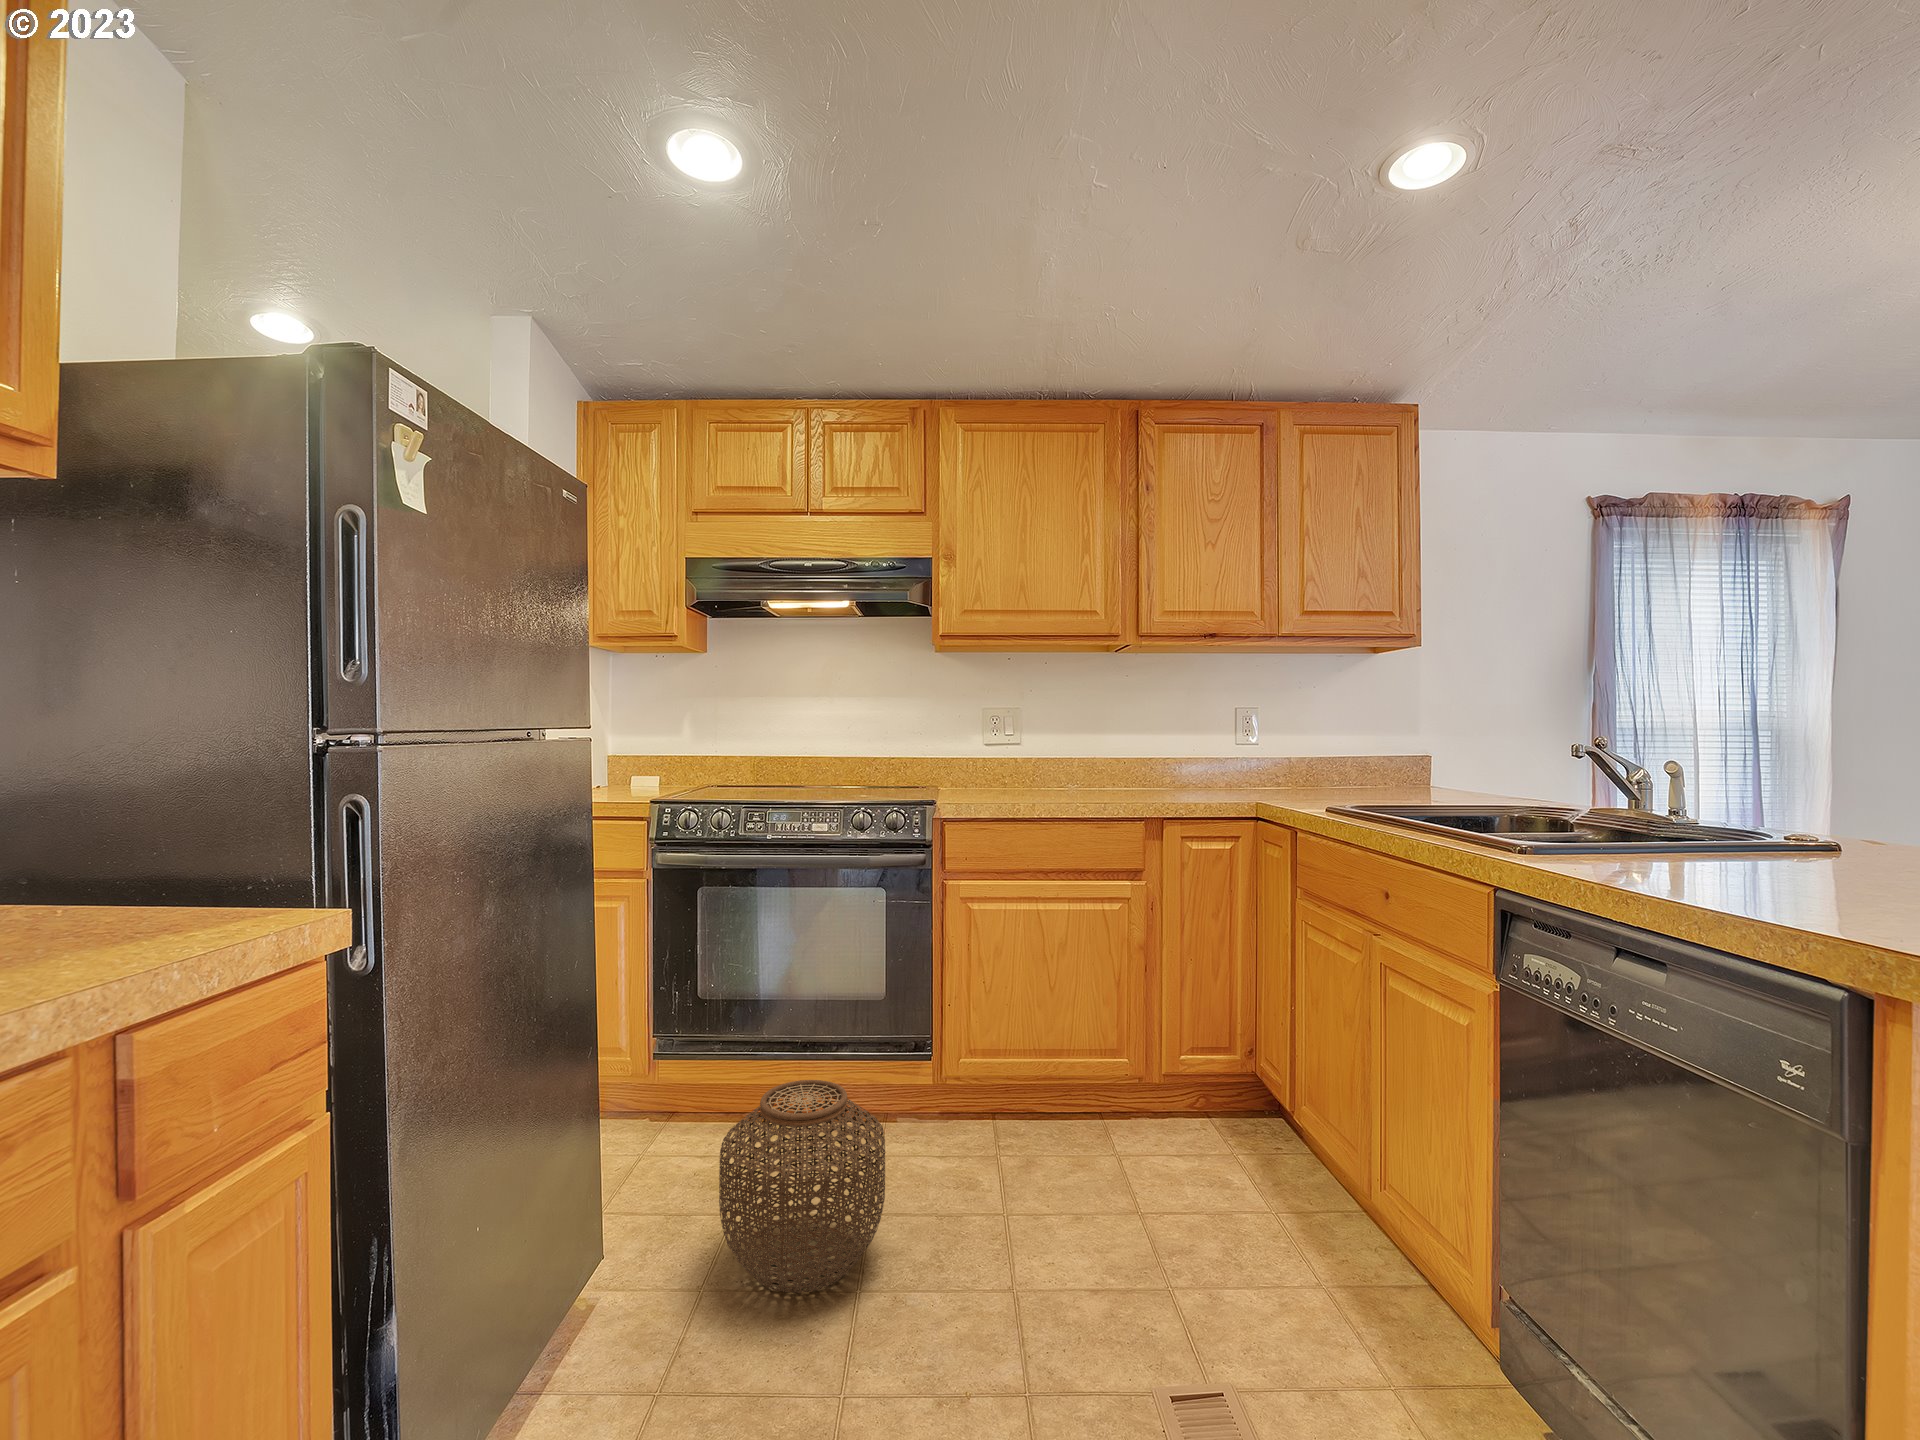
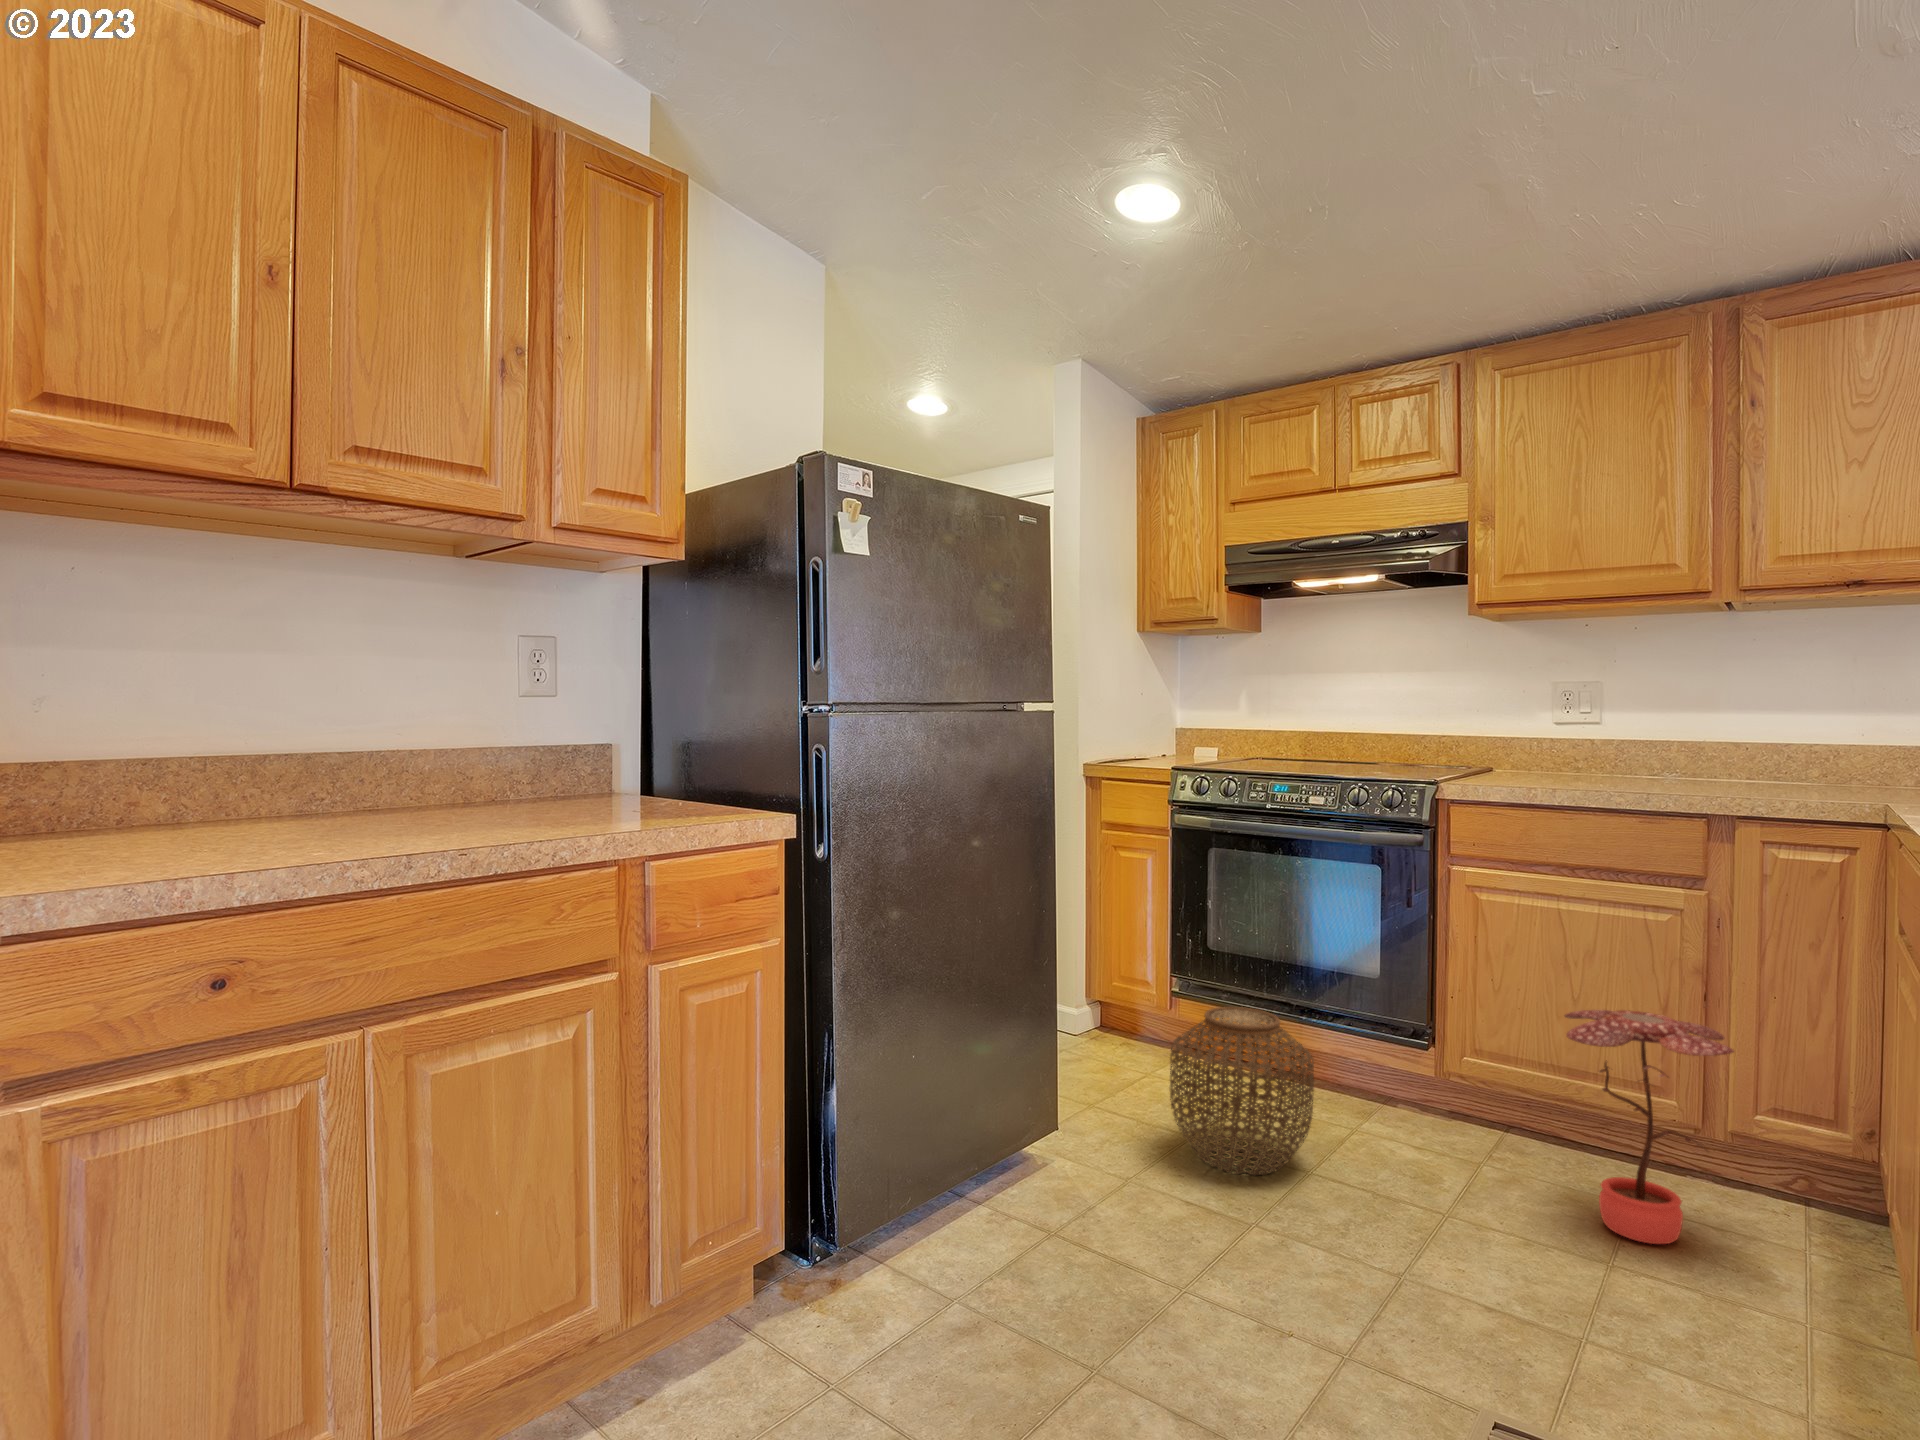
potted plant: none [1084,999,1231,1211] -> present [1565,1010,1734,1244]

